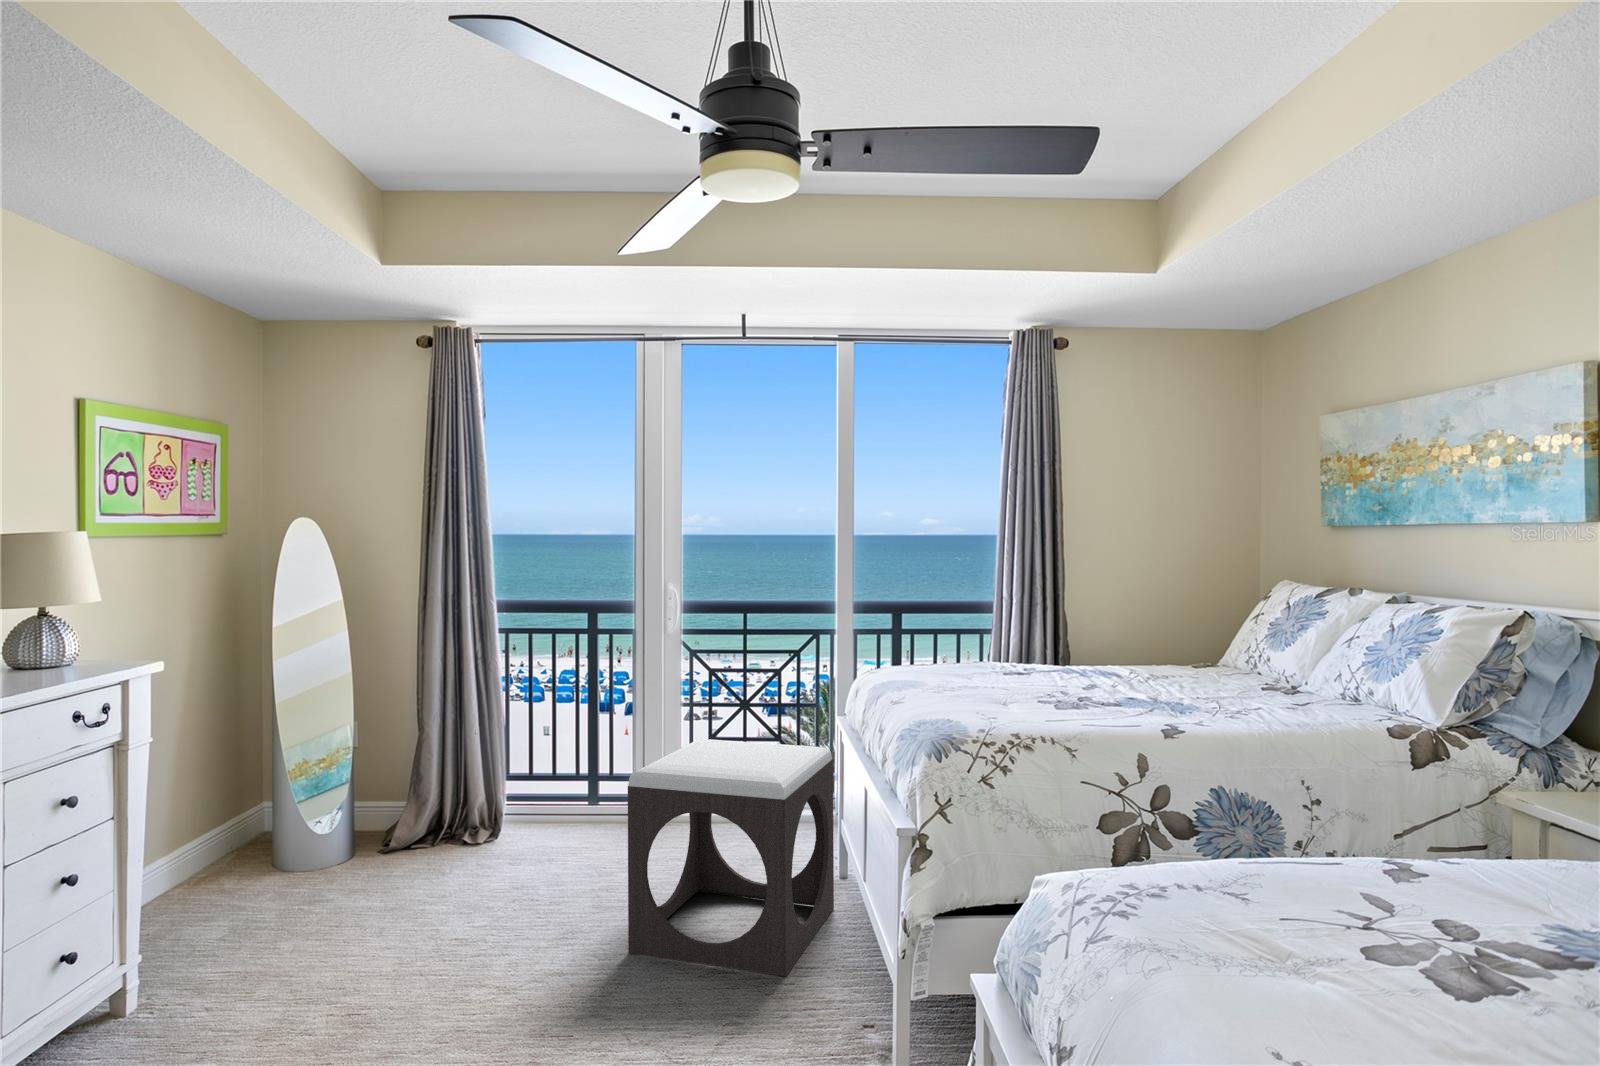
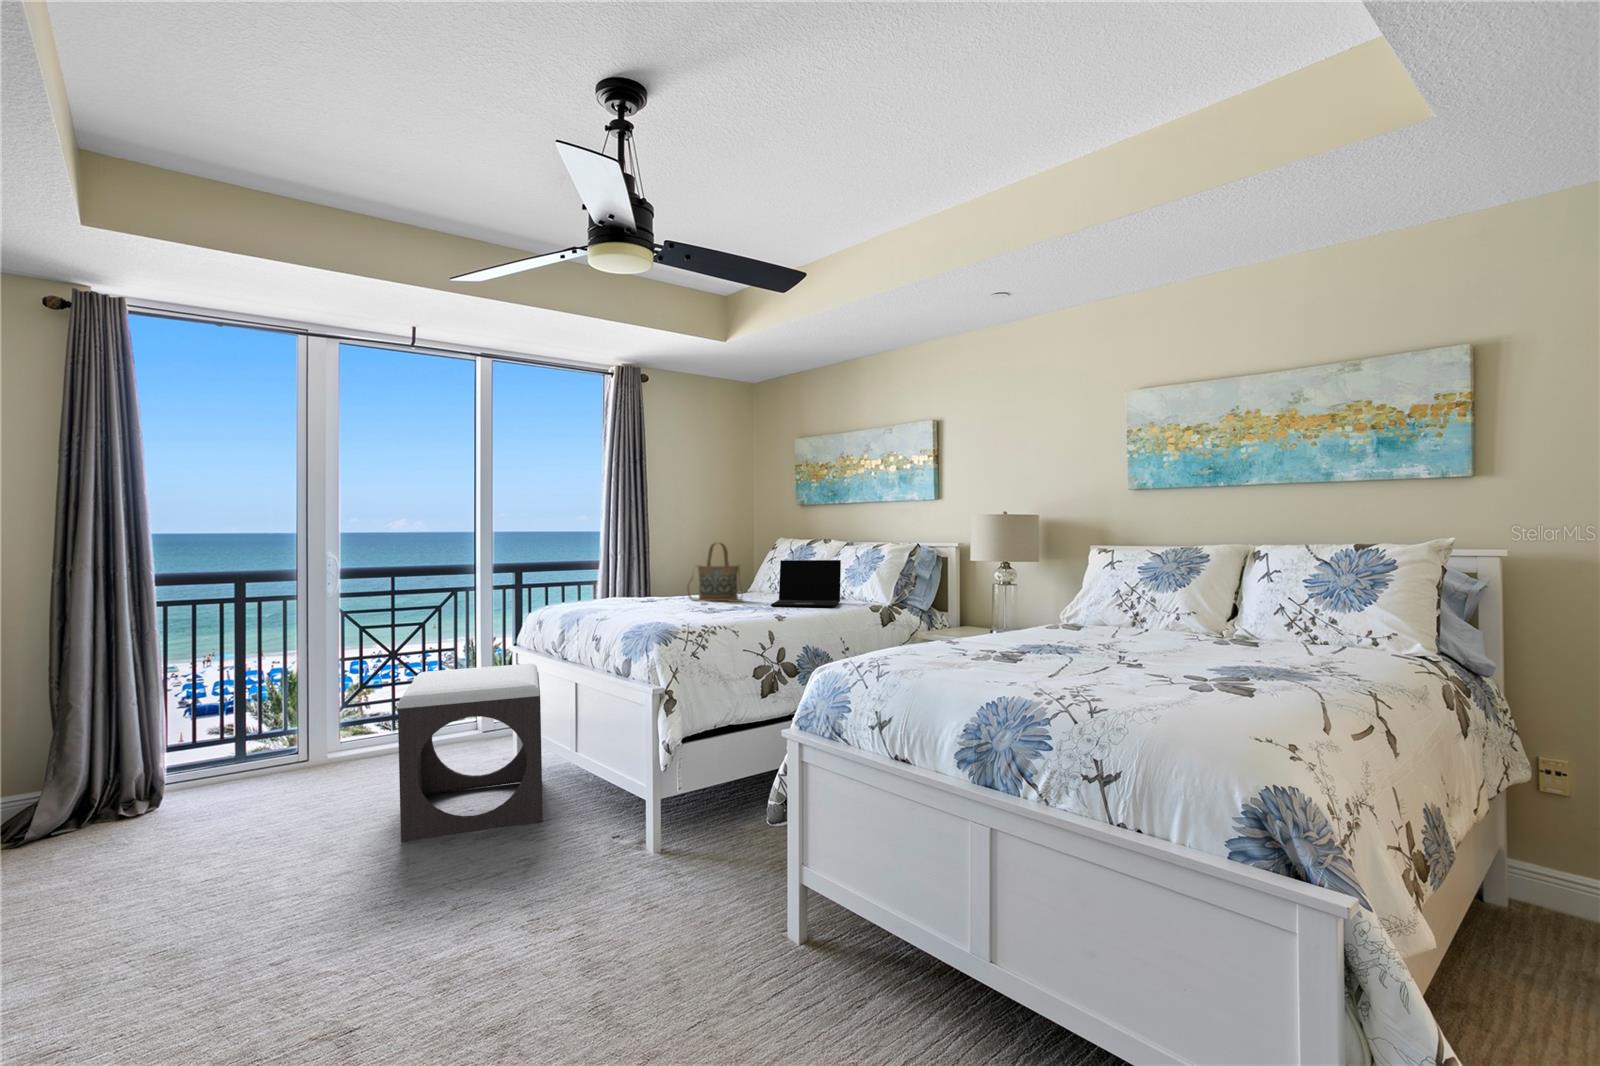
handbag: none [1070,590,1158,691] -> present [687,543,742,602]
laptop: none [1186,626,1341,722] -> present [771,560,841,607]

